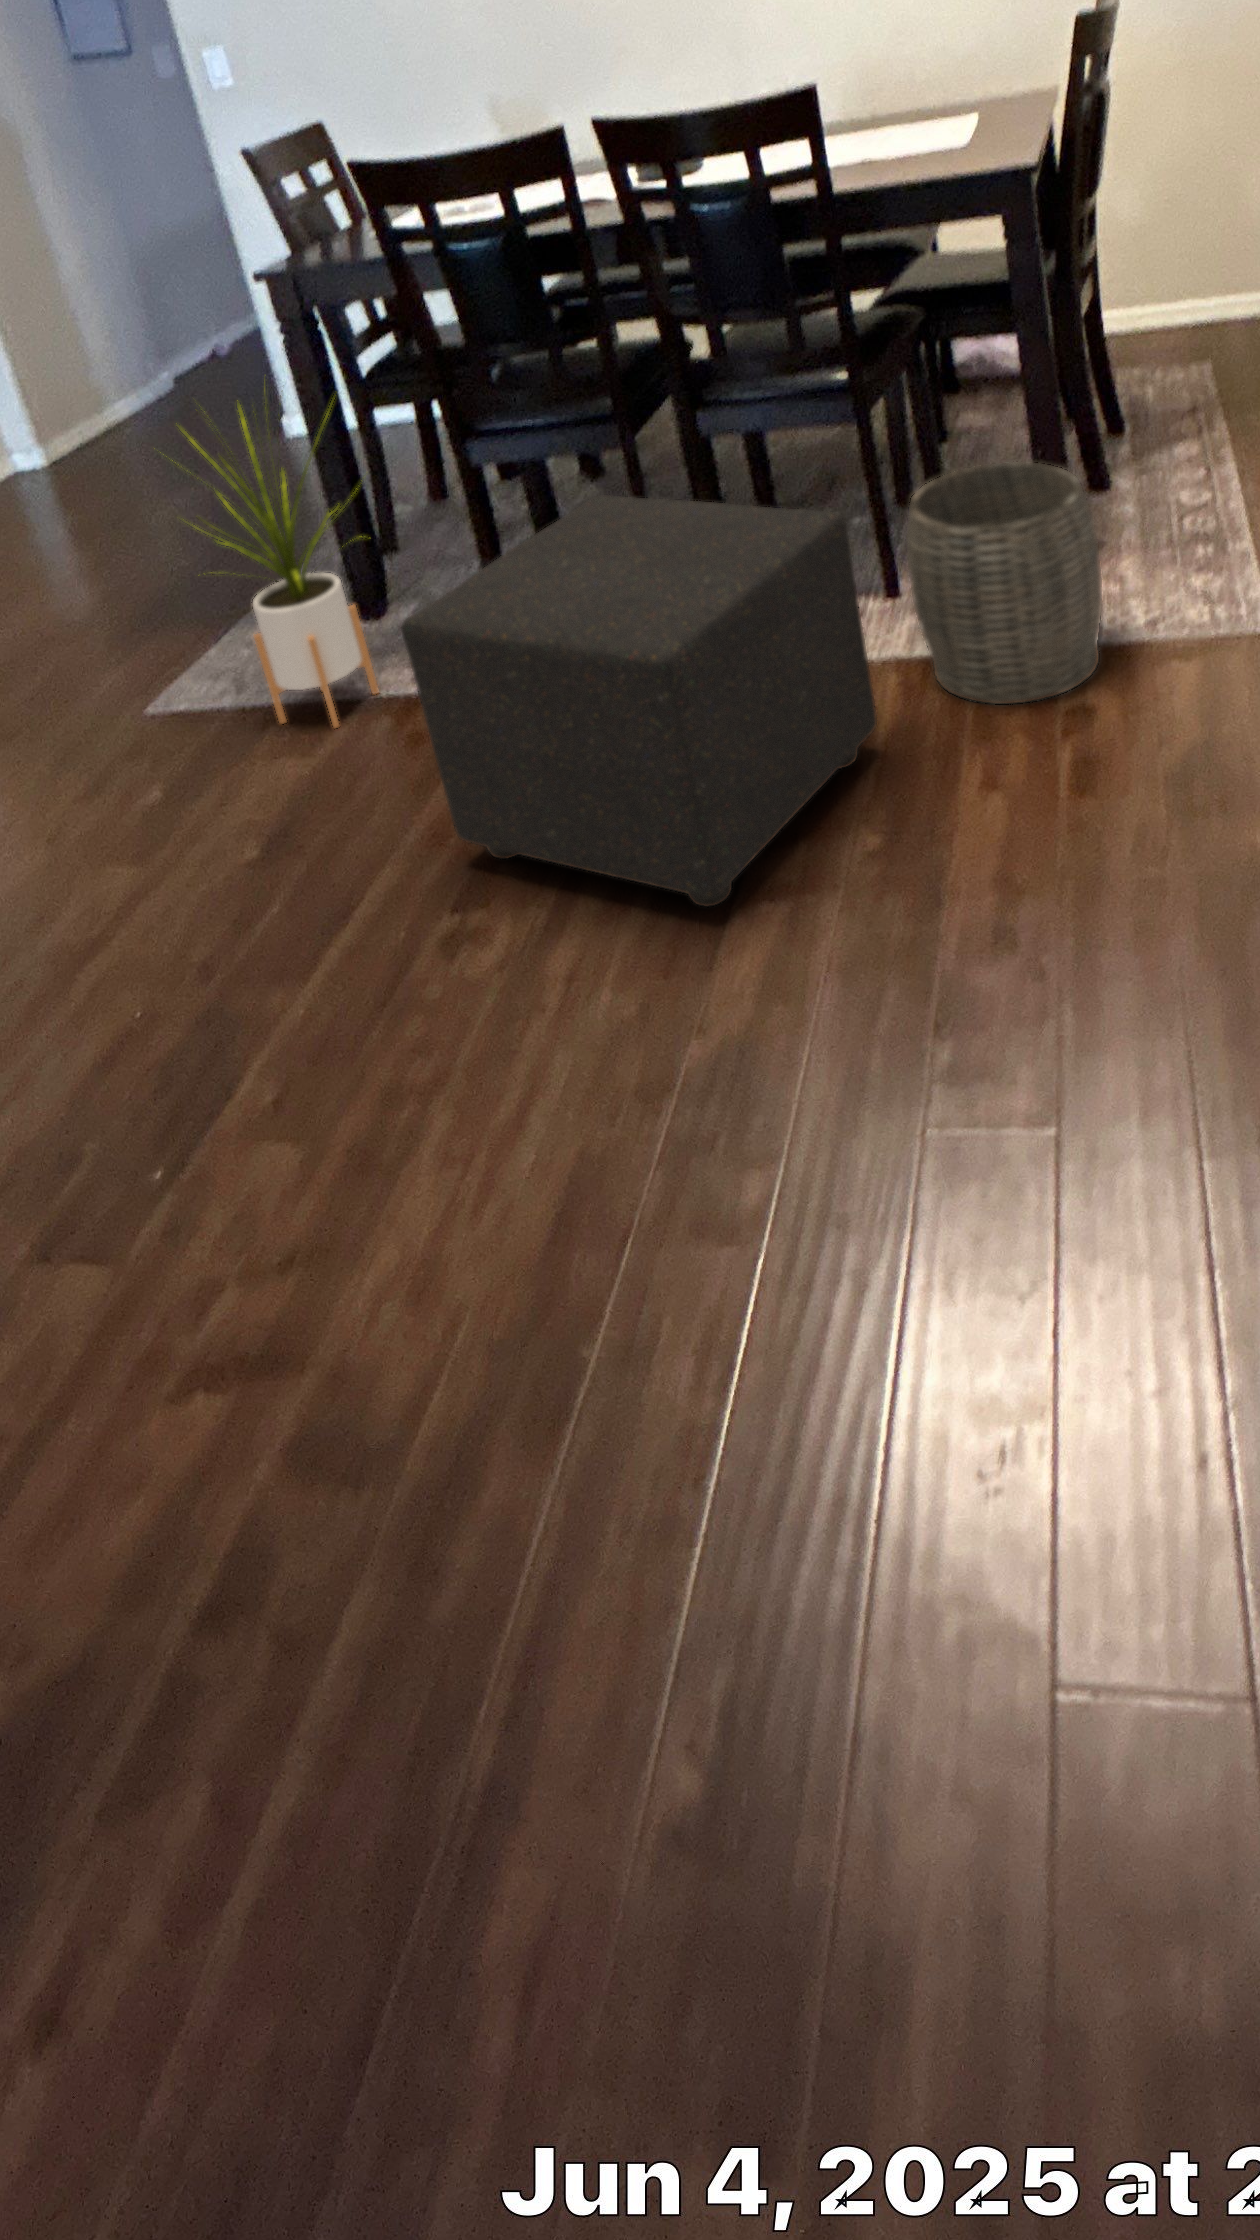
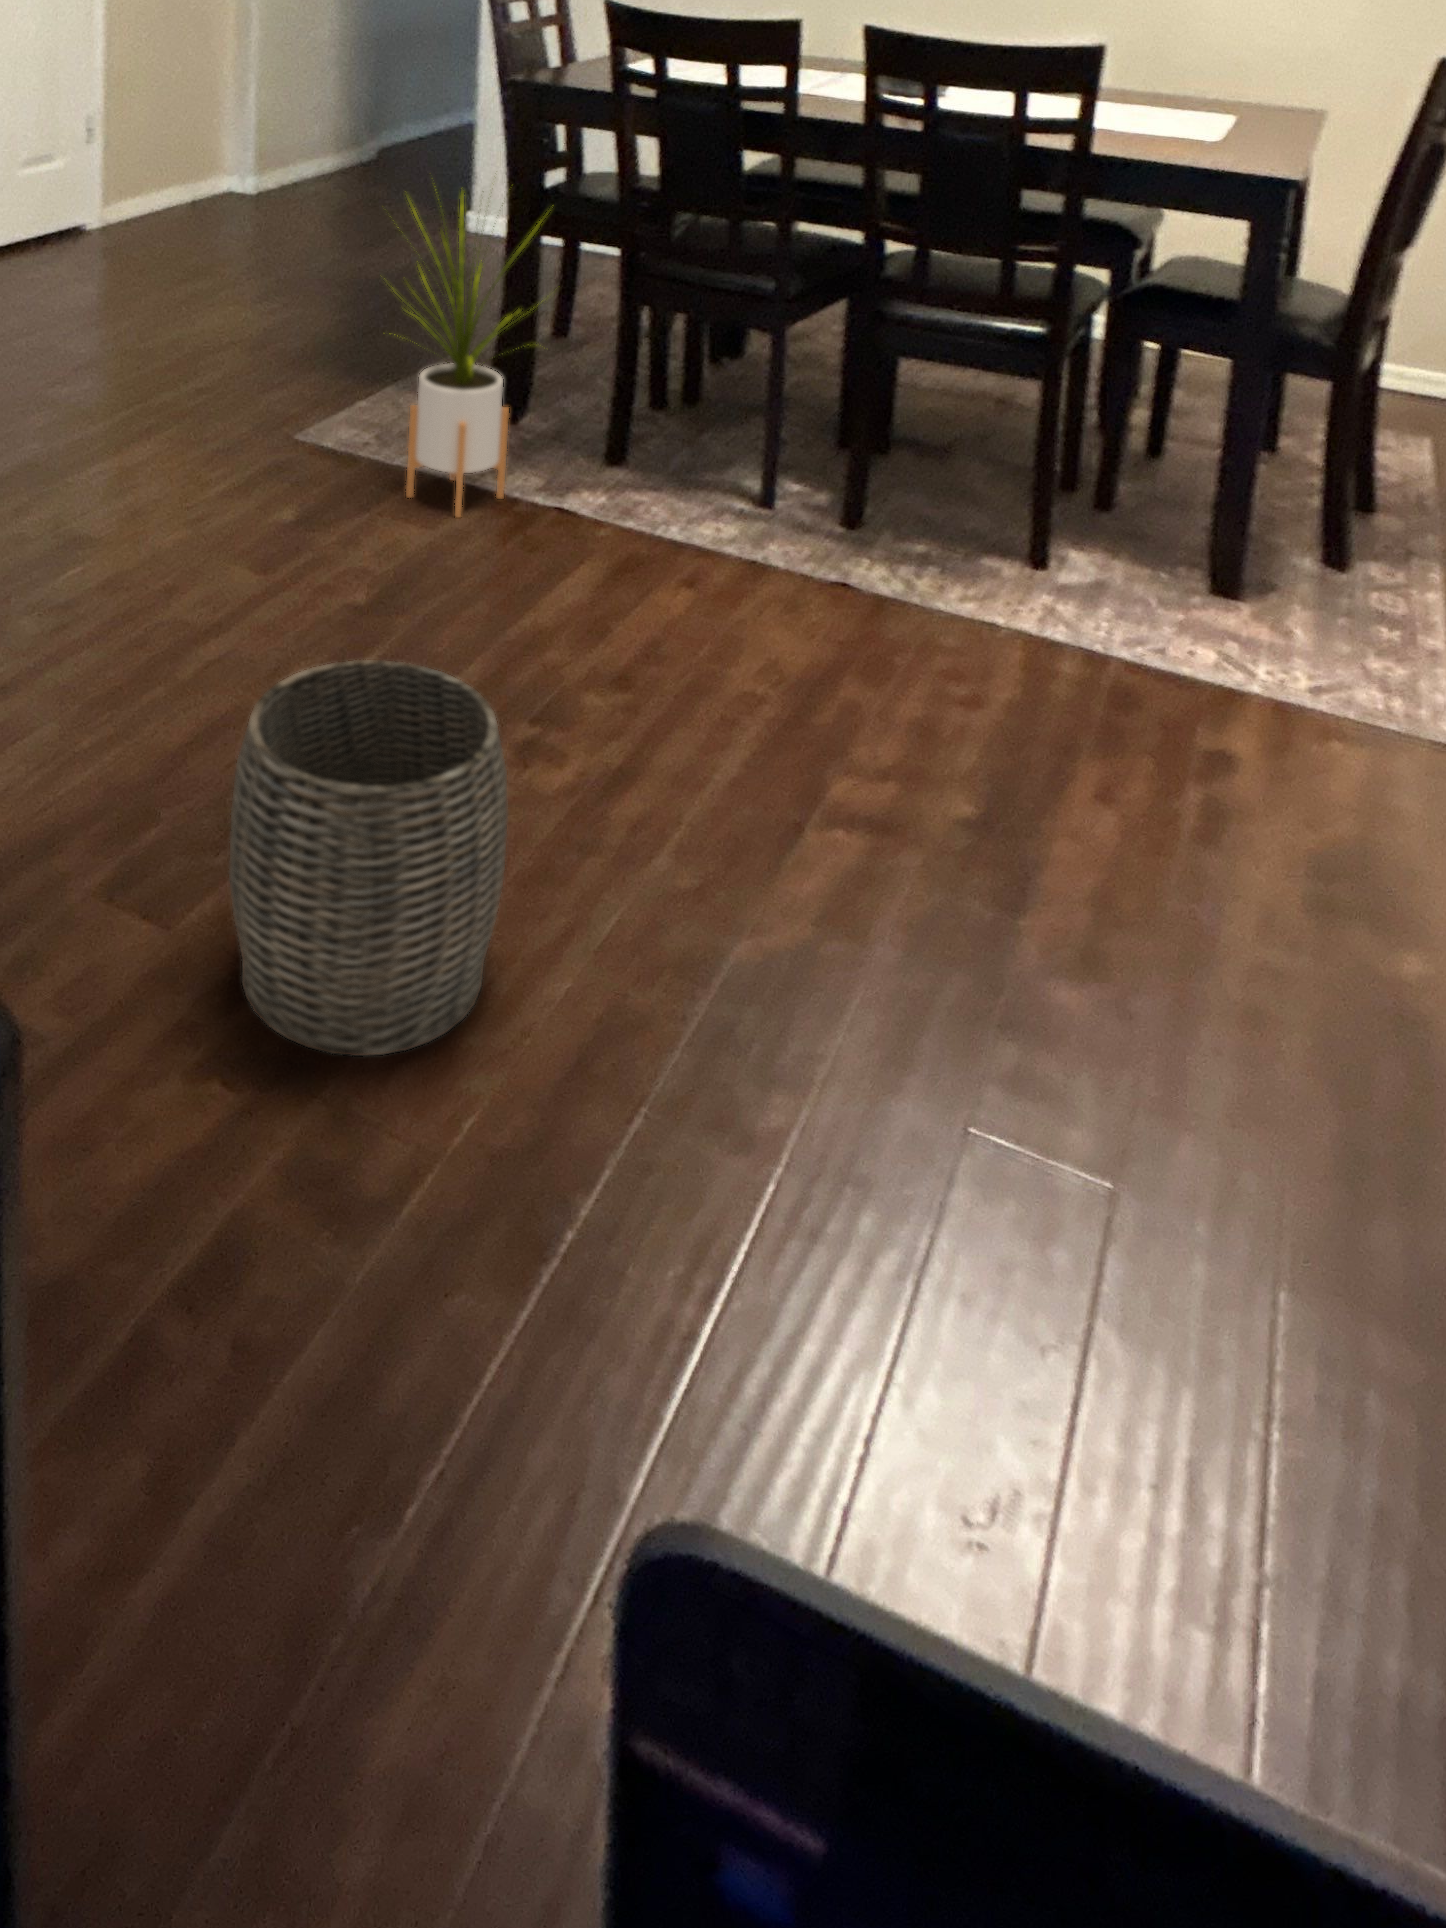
woven basket: present [906,462,1102,704] -> present [229,660,508,1056]
ottoman: present [401,495,877,907] -> none [557,371,1021,803]

